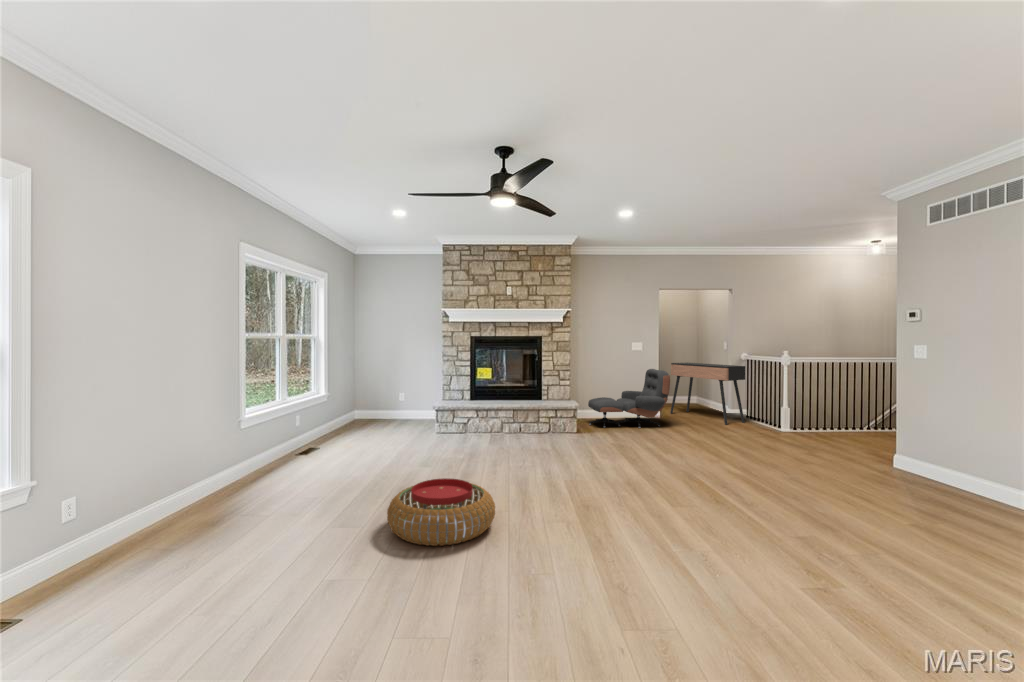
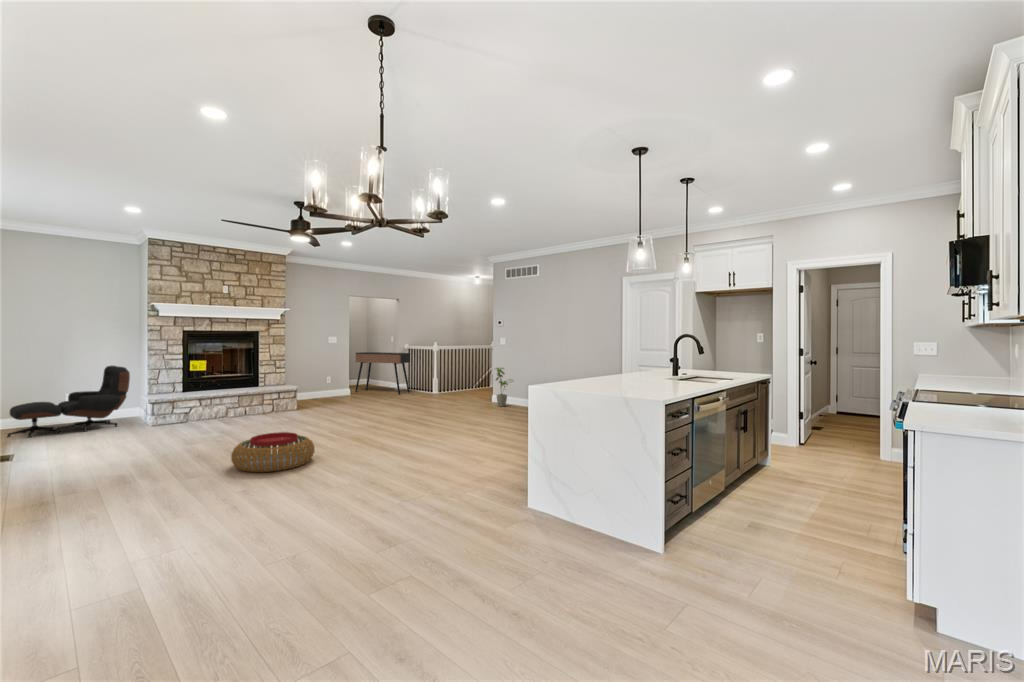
lounge chair: present [588,369,670,428] -> present [7,366,130,438]
house plant: none [893,404,946,481] -> present [496,368,508,406]

